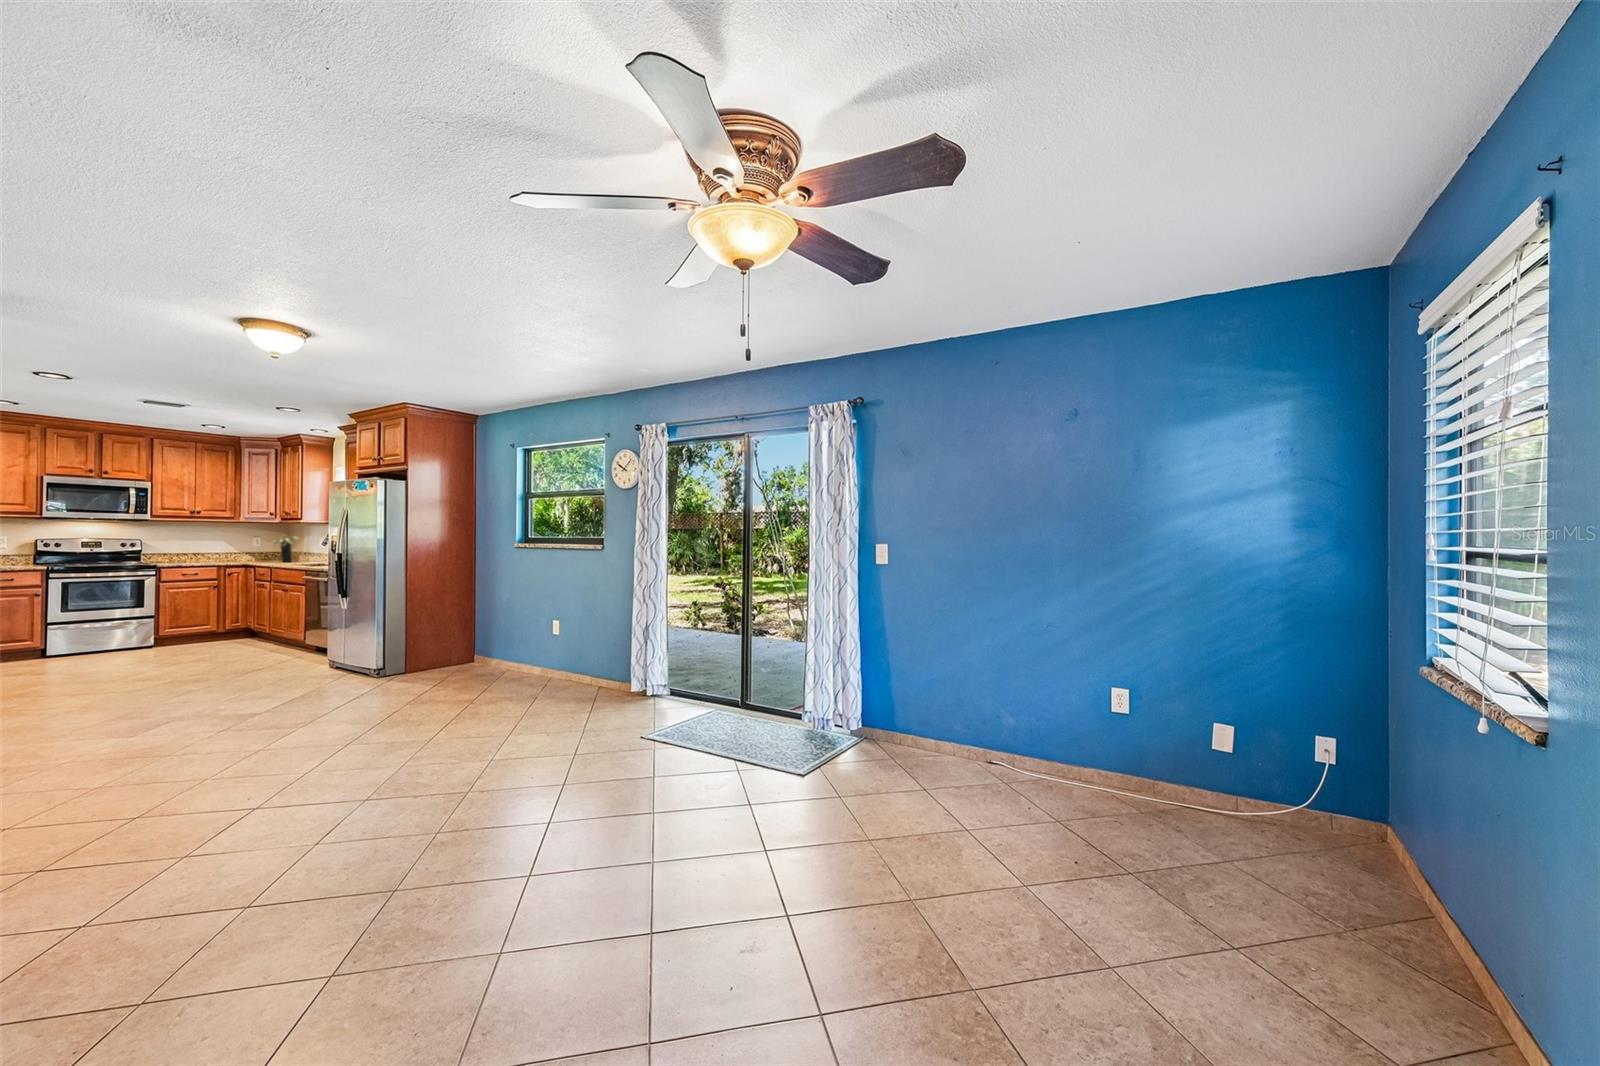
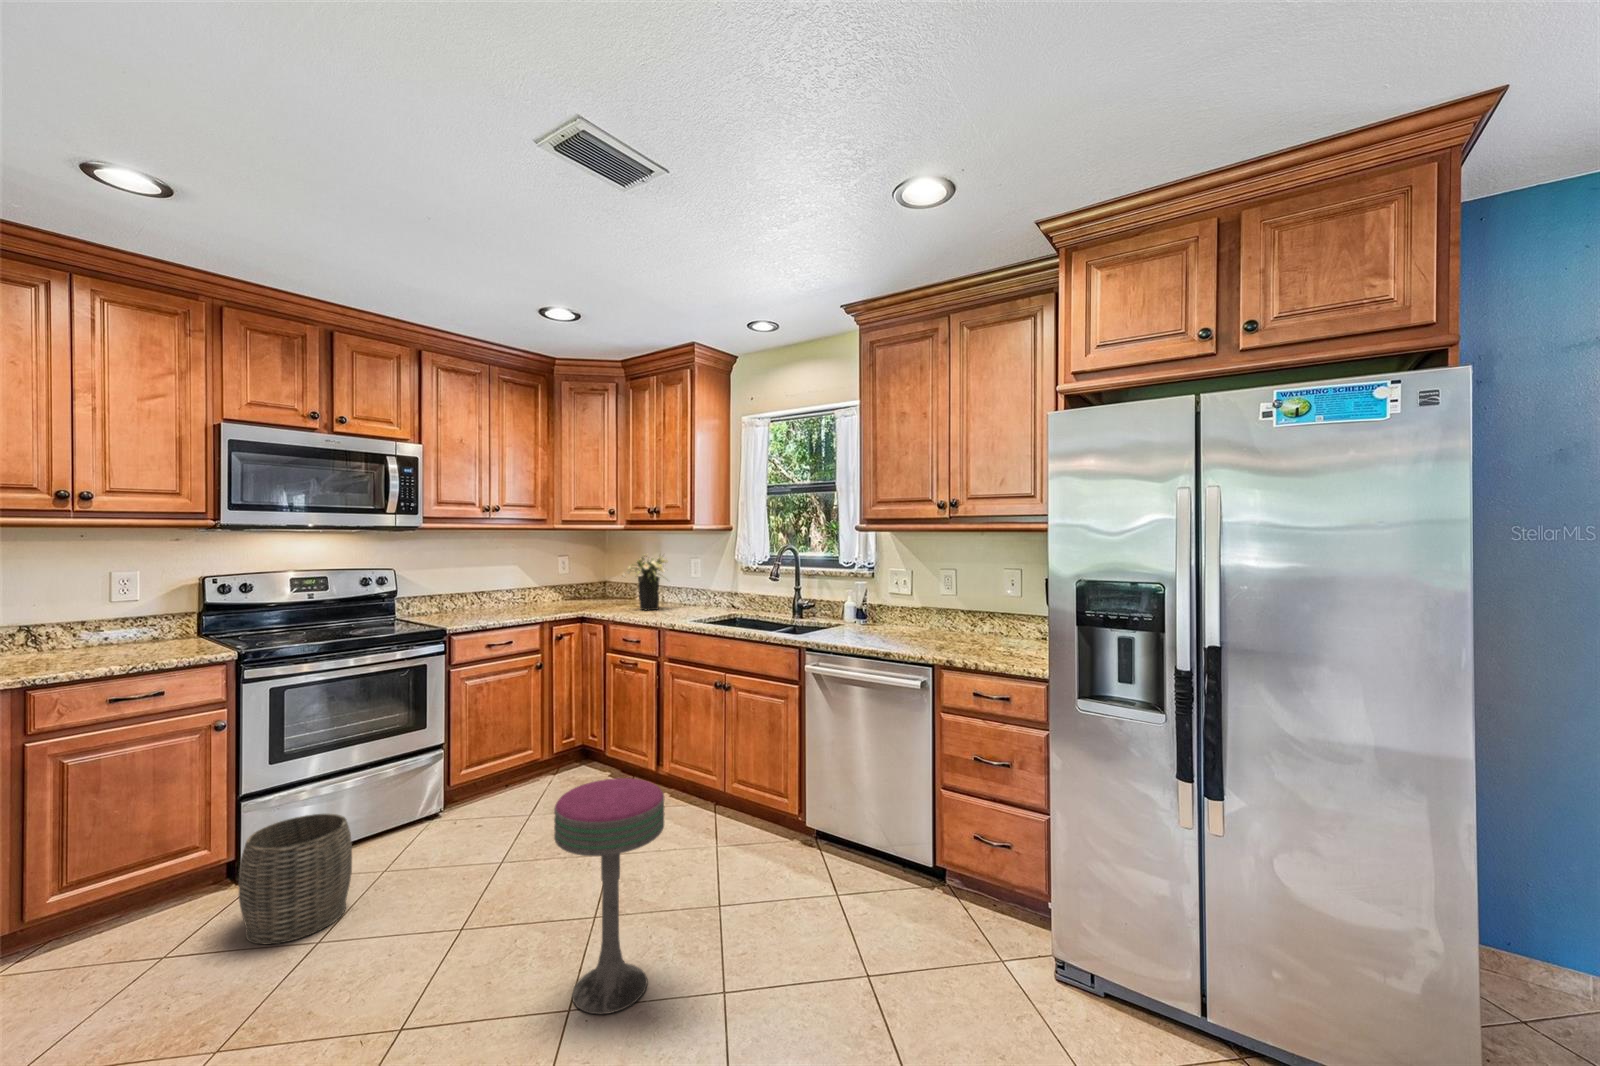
bar stool: none [147,605,195,671] -> present [554,778,665,1014]
woven basket: none [40,627,91,665] -> present [239,814,352,945]

